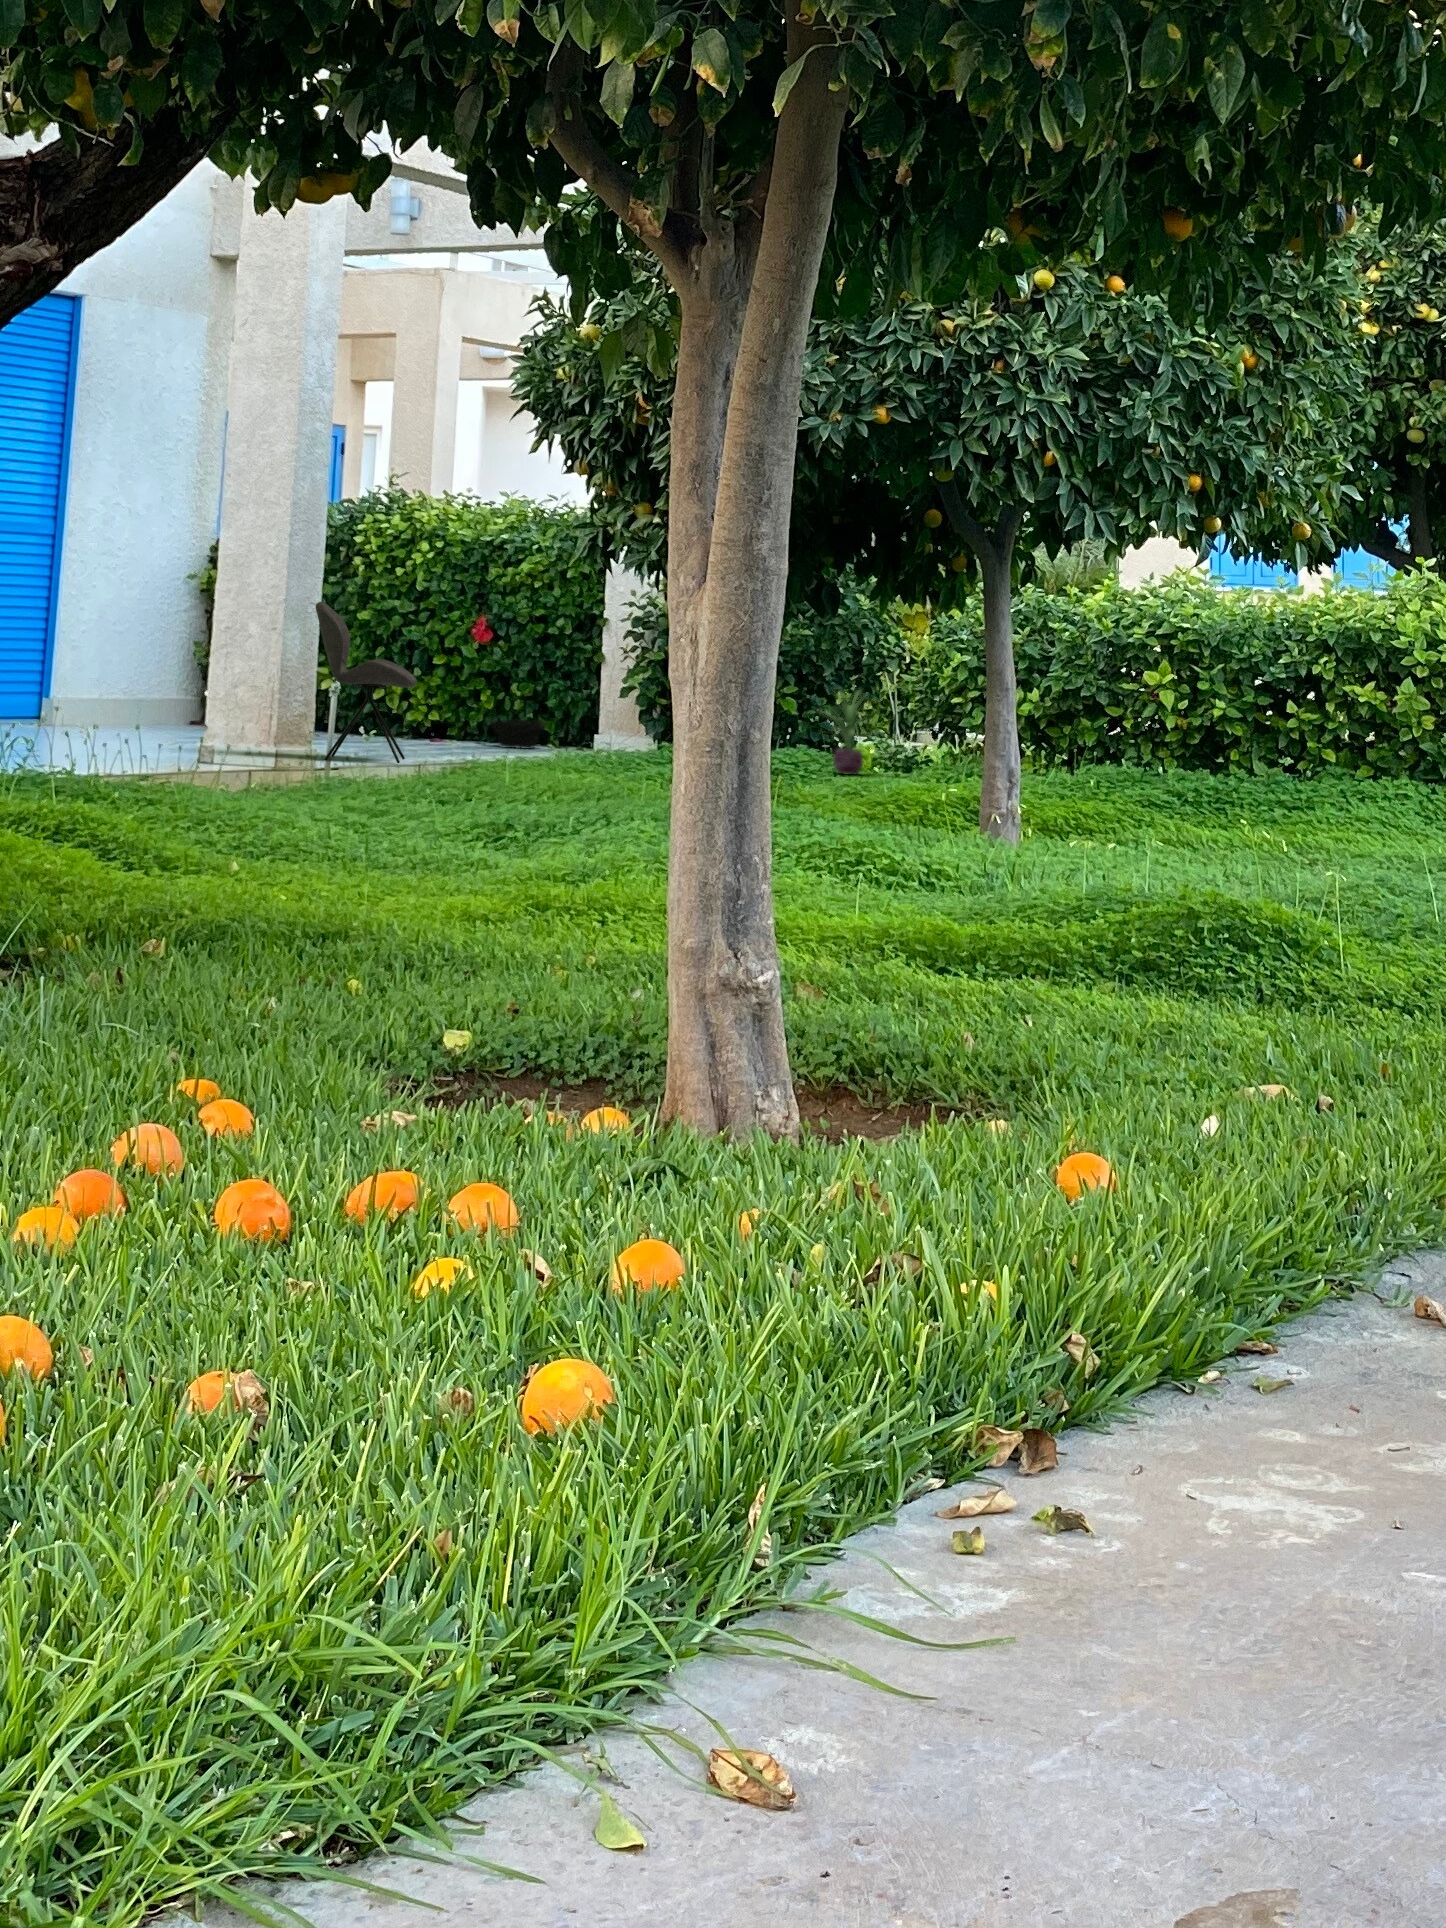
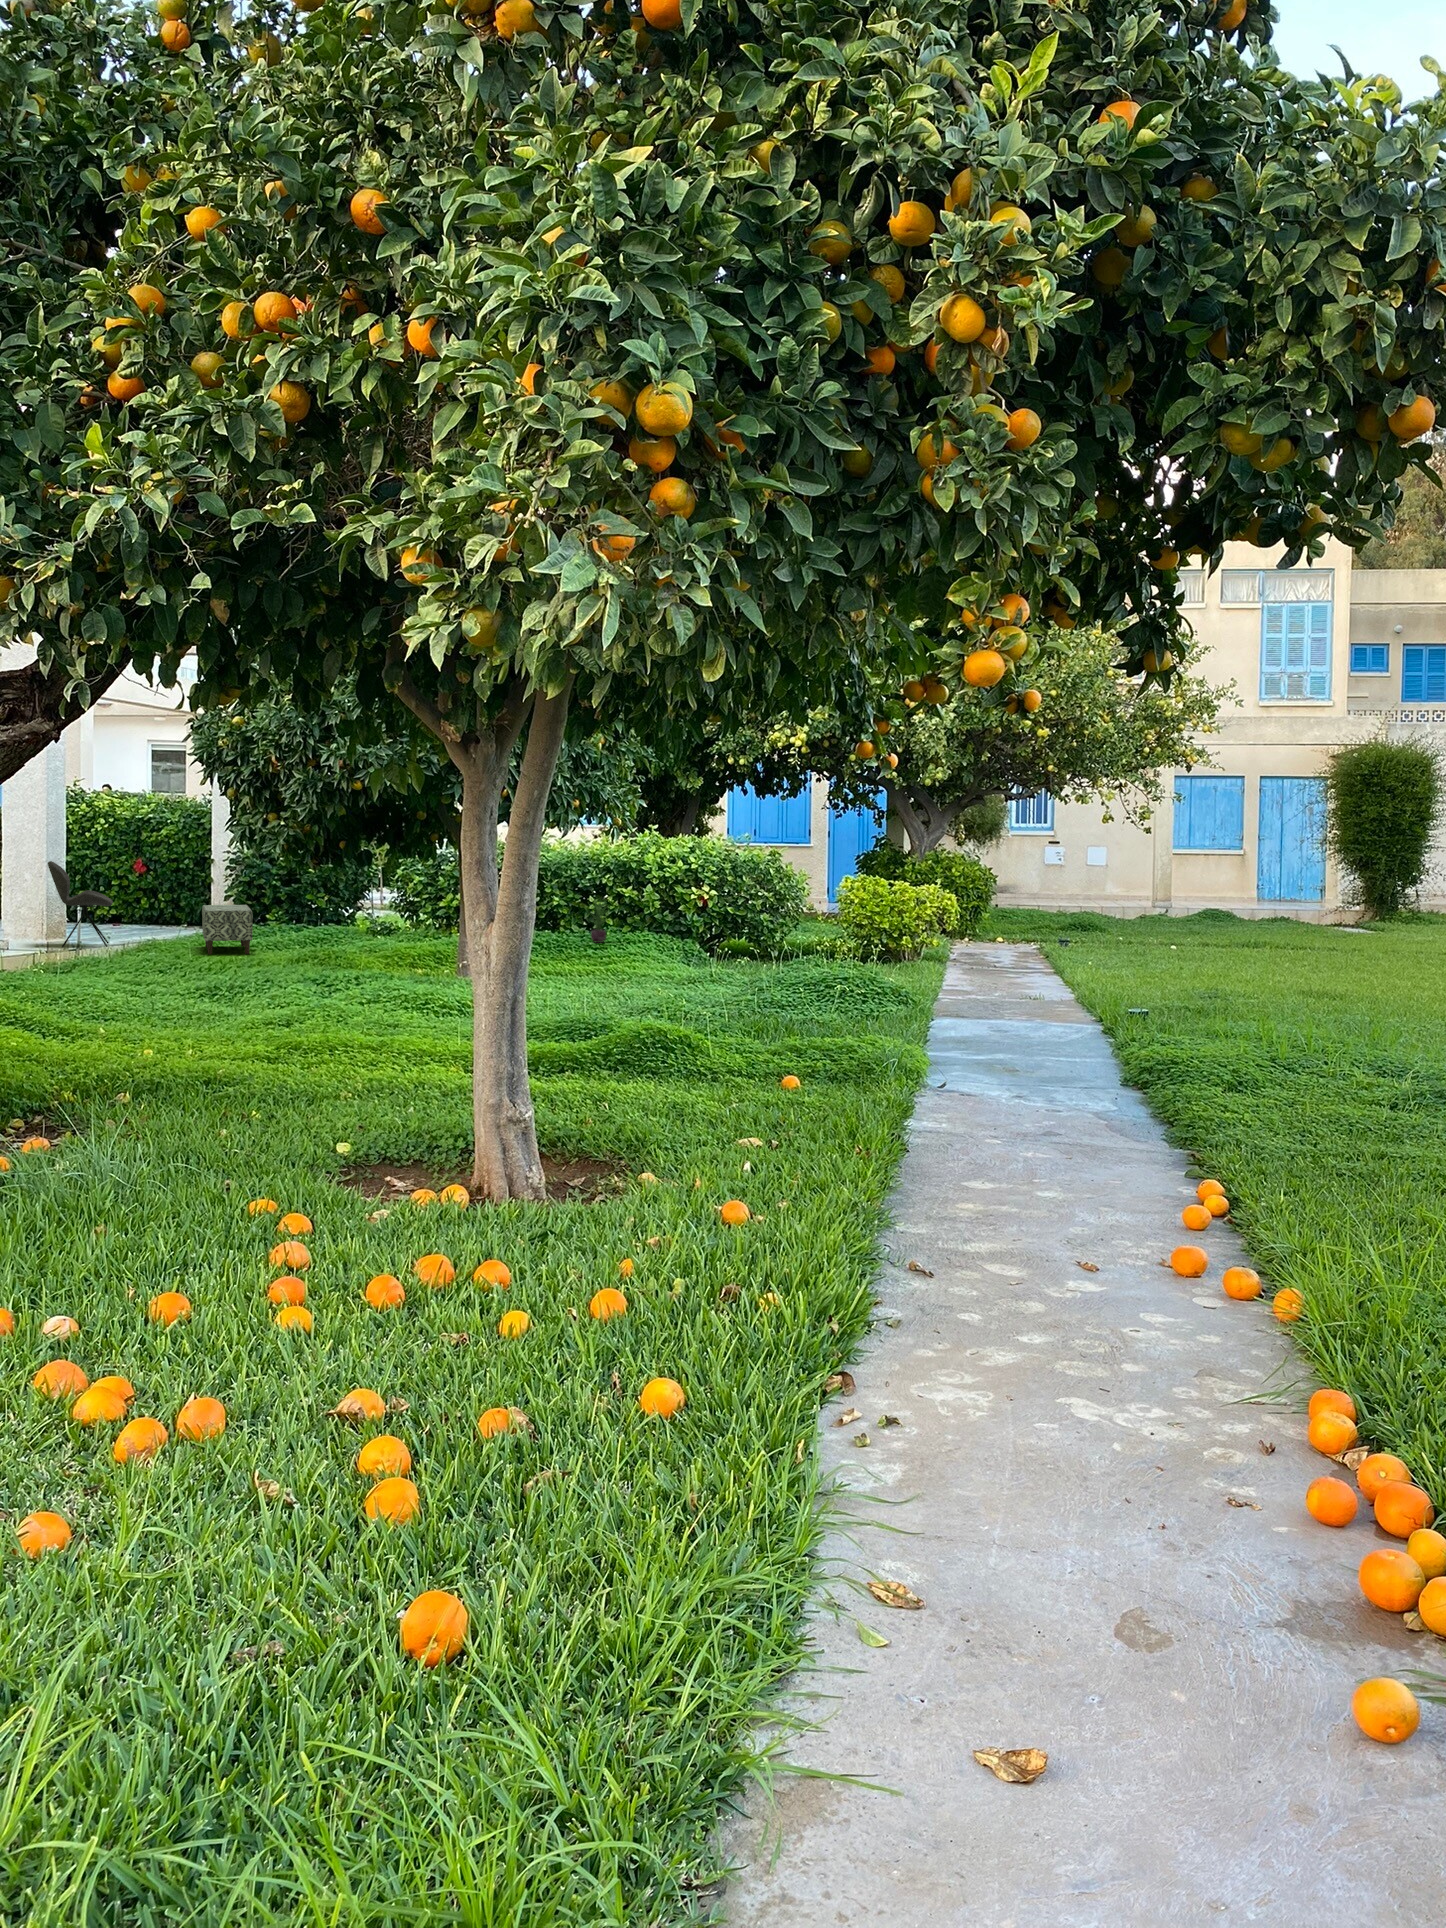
decorative plant: present [822,690,884,775] -> present [591,900,606,943]
bench: none [560,693,647,786] -> present [202,905,253,954]
basket: present [490,713,546,749] -> none [148,899,182,928]

